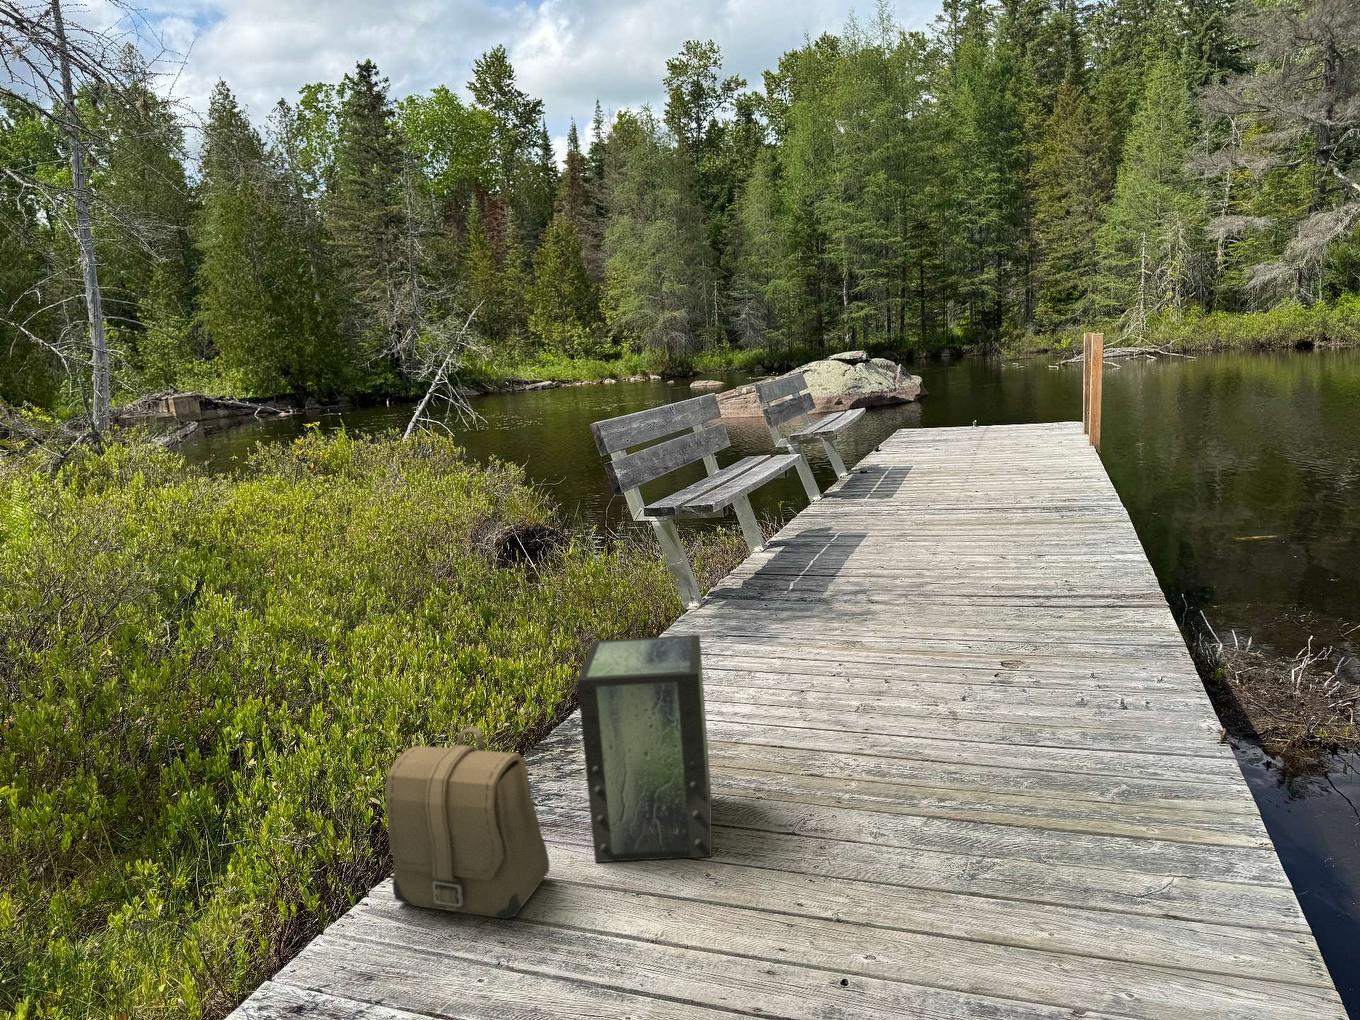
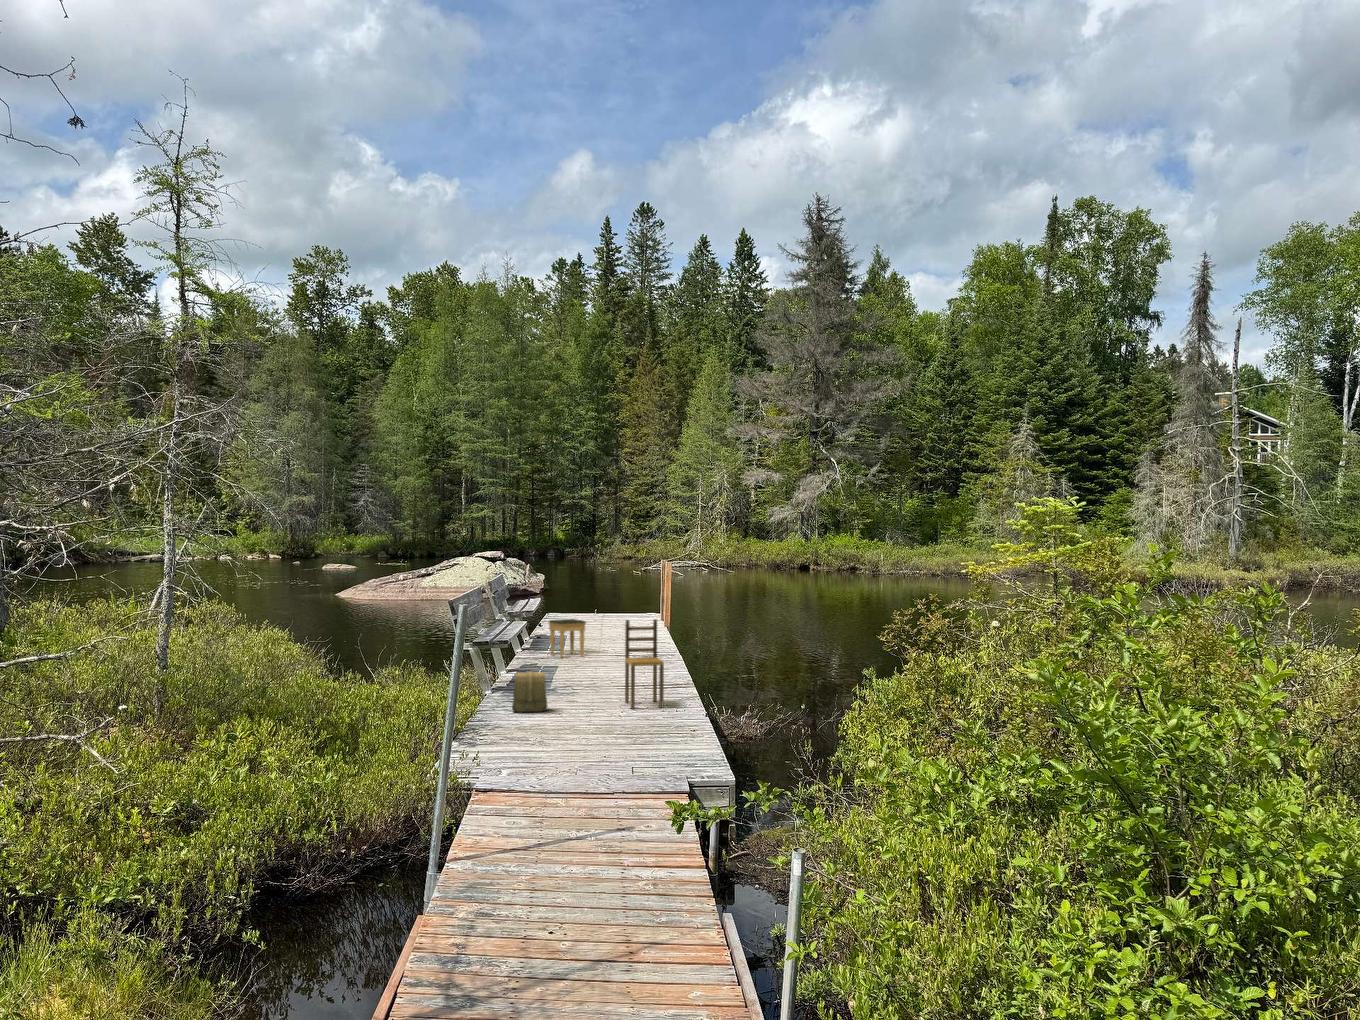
footstool: none [808,461,887,549] -> present [549,619,586,658]
chair: none [866,527,1046,980] -> present [625,619,664,709]
storage box: present [577,635,712,862] -> none [547,651,585,706]

